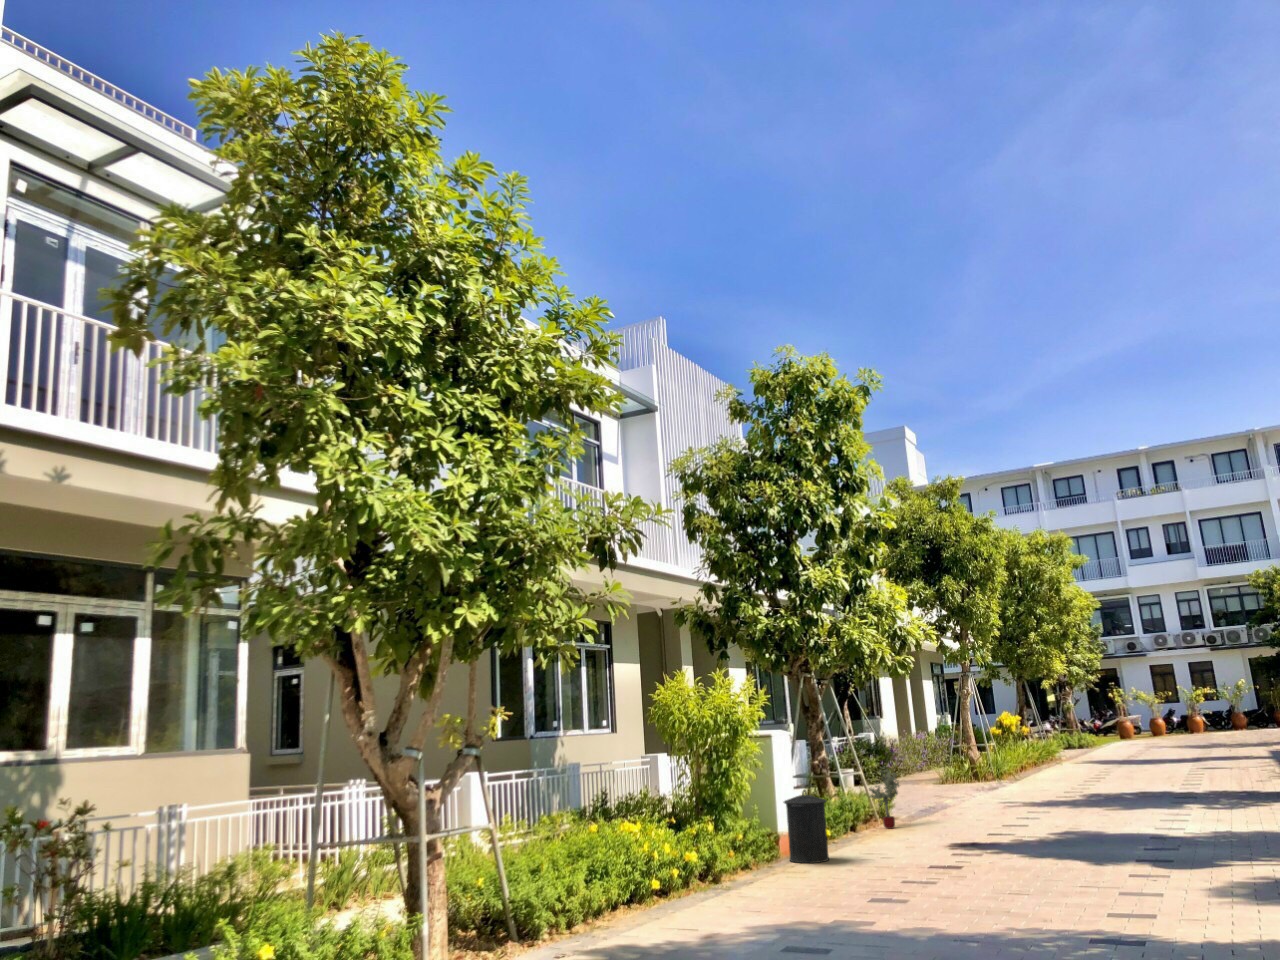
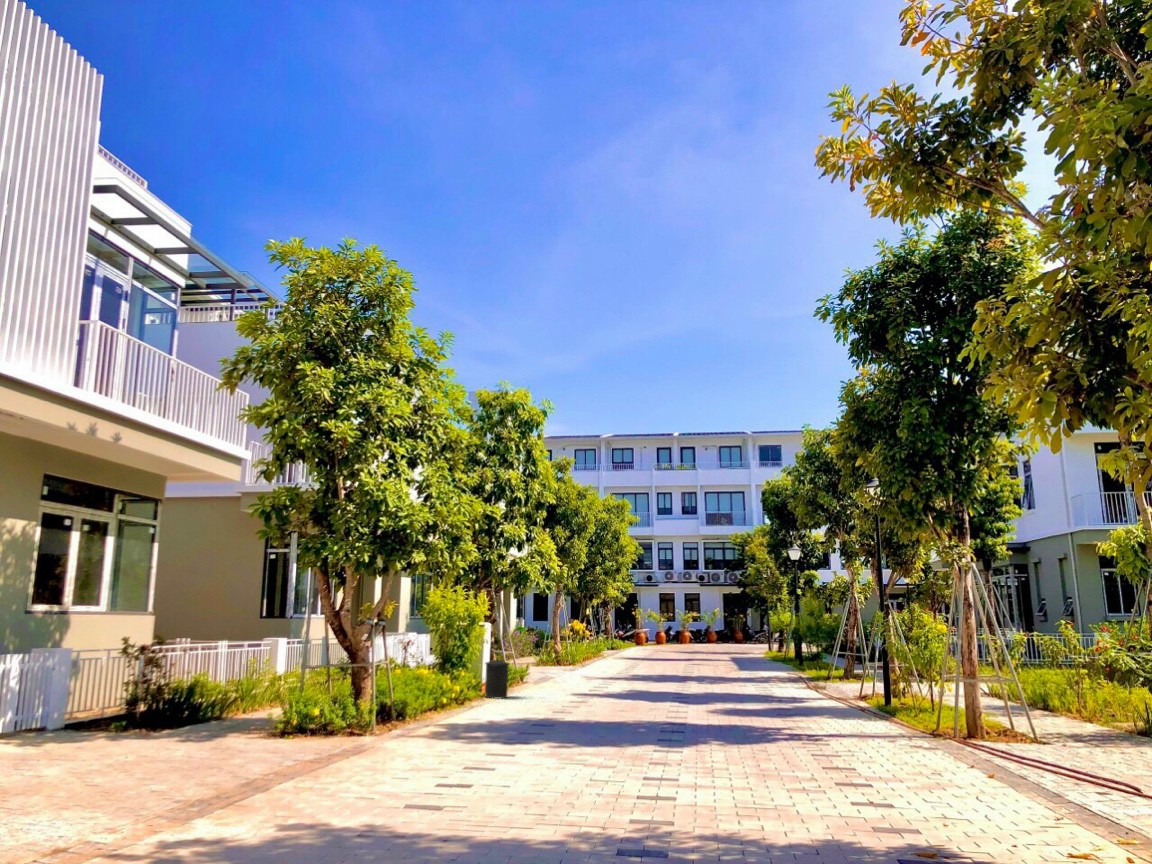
potted tree: present [869,766,899,829] -> none [517,648,536,685]

